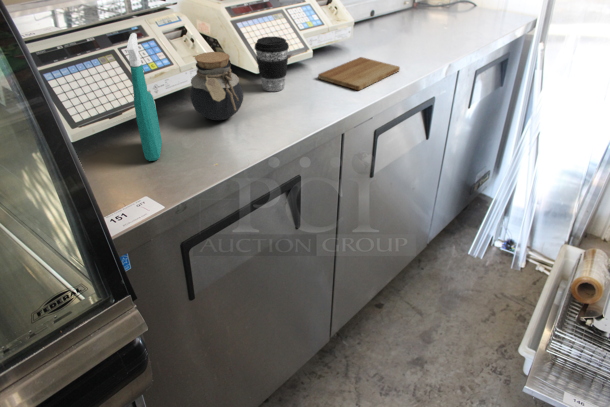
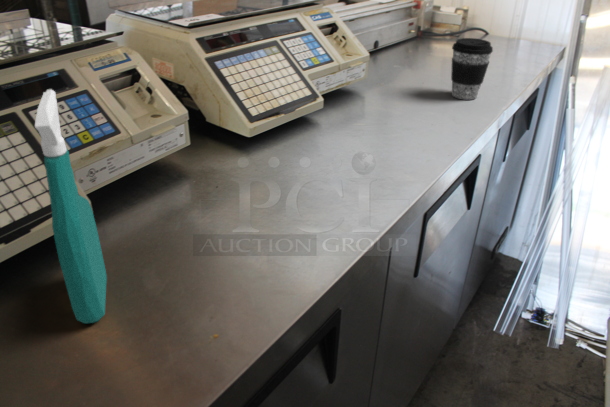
coffee cup: present [255,37,289,91] -> present [451,38,493,100]
jar: present [190,52,243,120] -> none [152,112,241,223]
cutting board: present [318,57,400,90] -> none [336,105,446,158]

